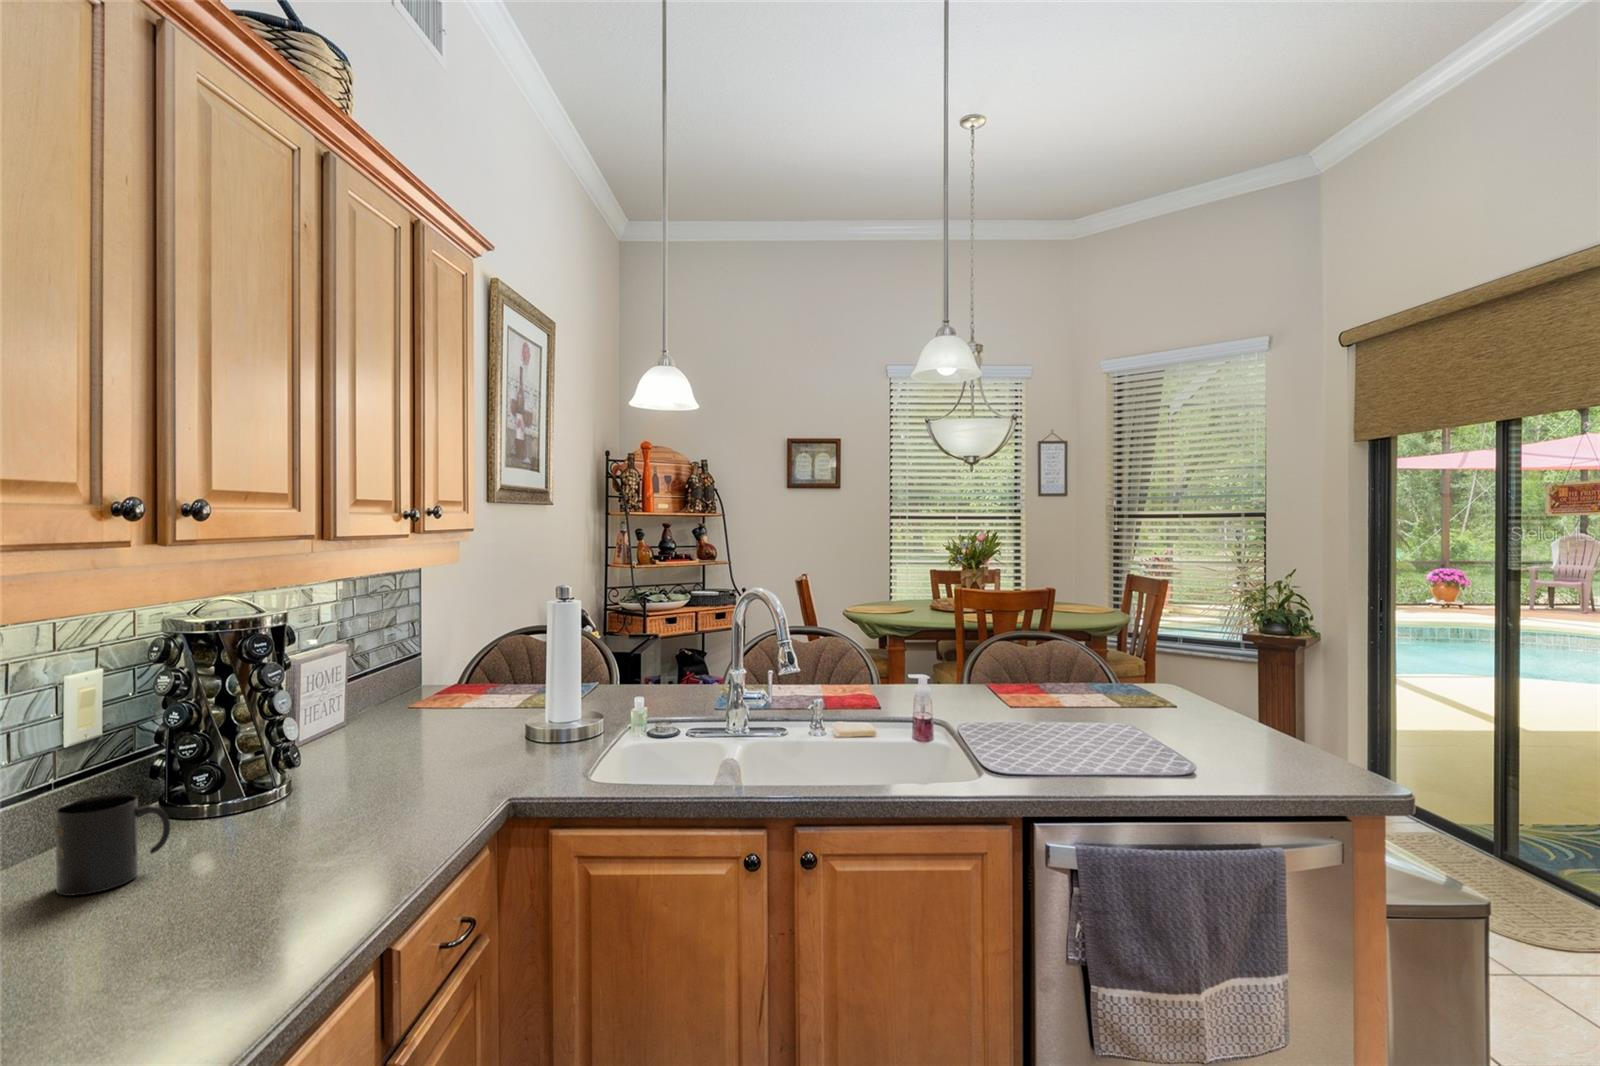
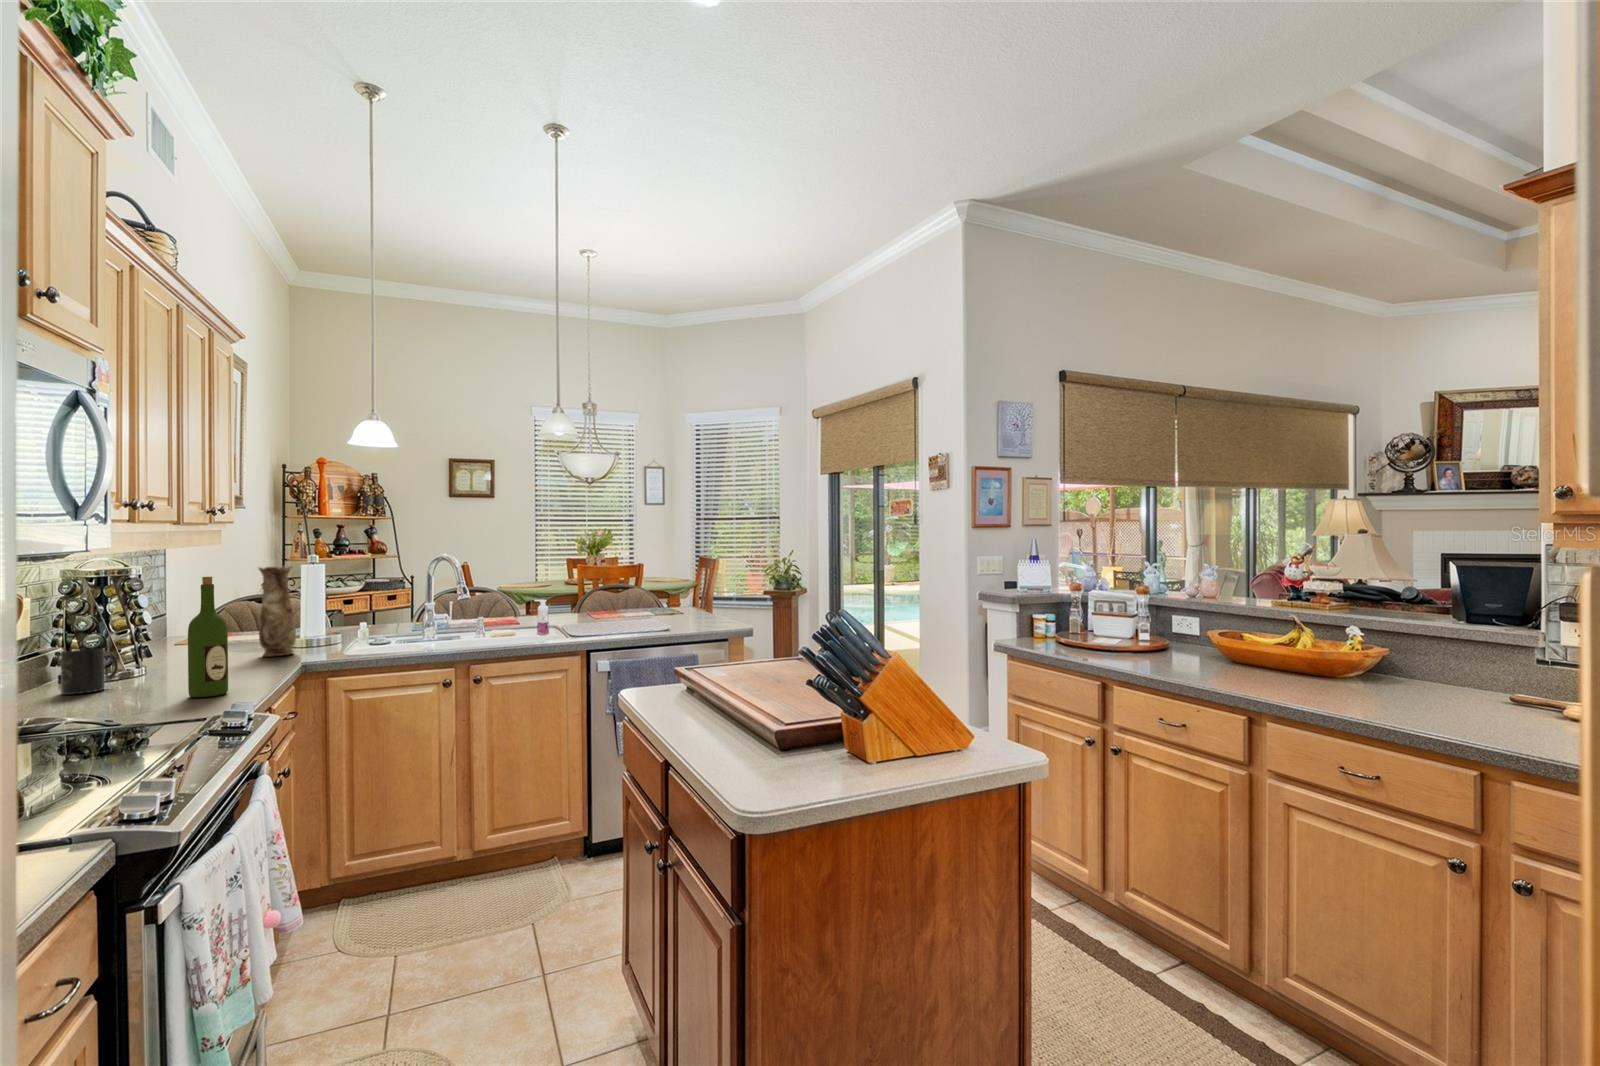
vase: none [461,615,518,778] -> present [258,566,296,656]
wine bottle: none [180,689,269,981] -> present [188,577,228,697]

